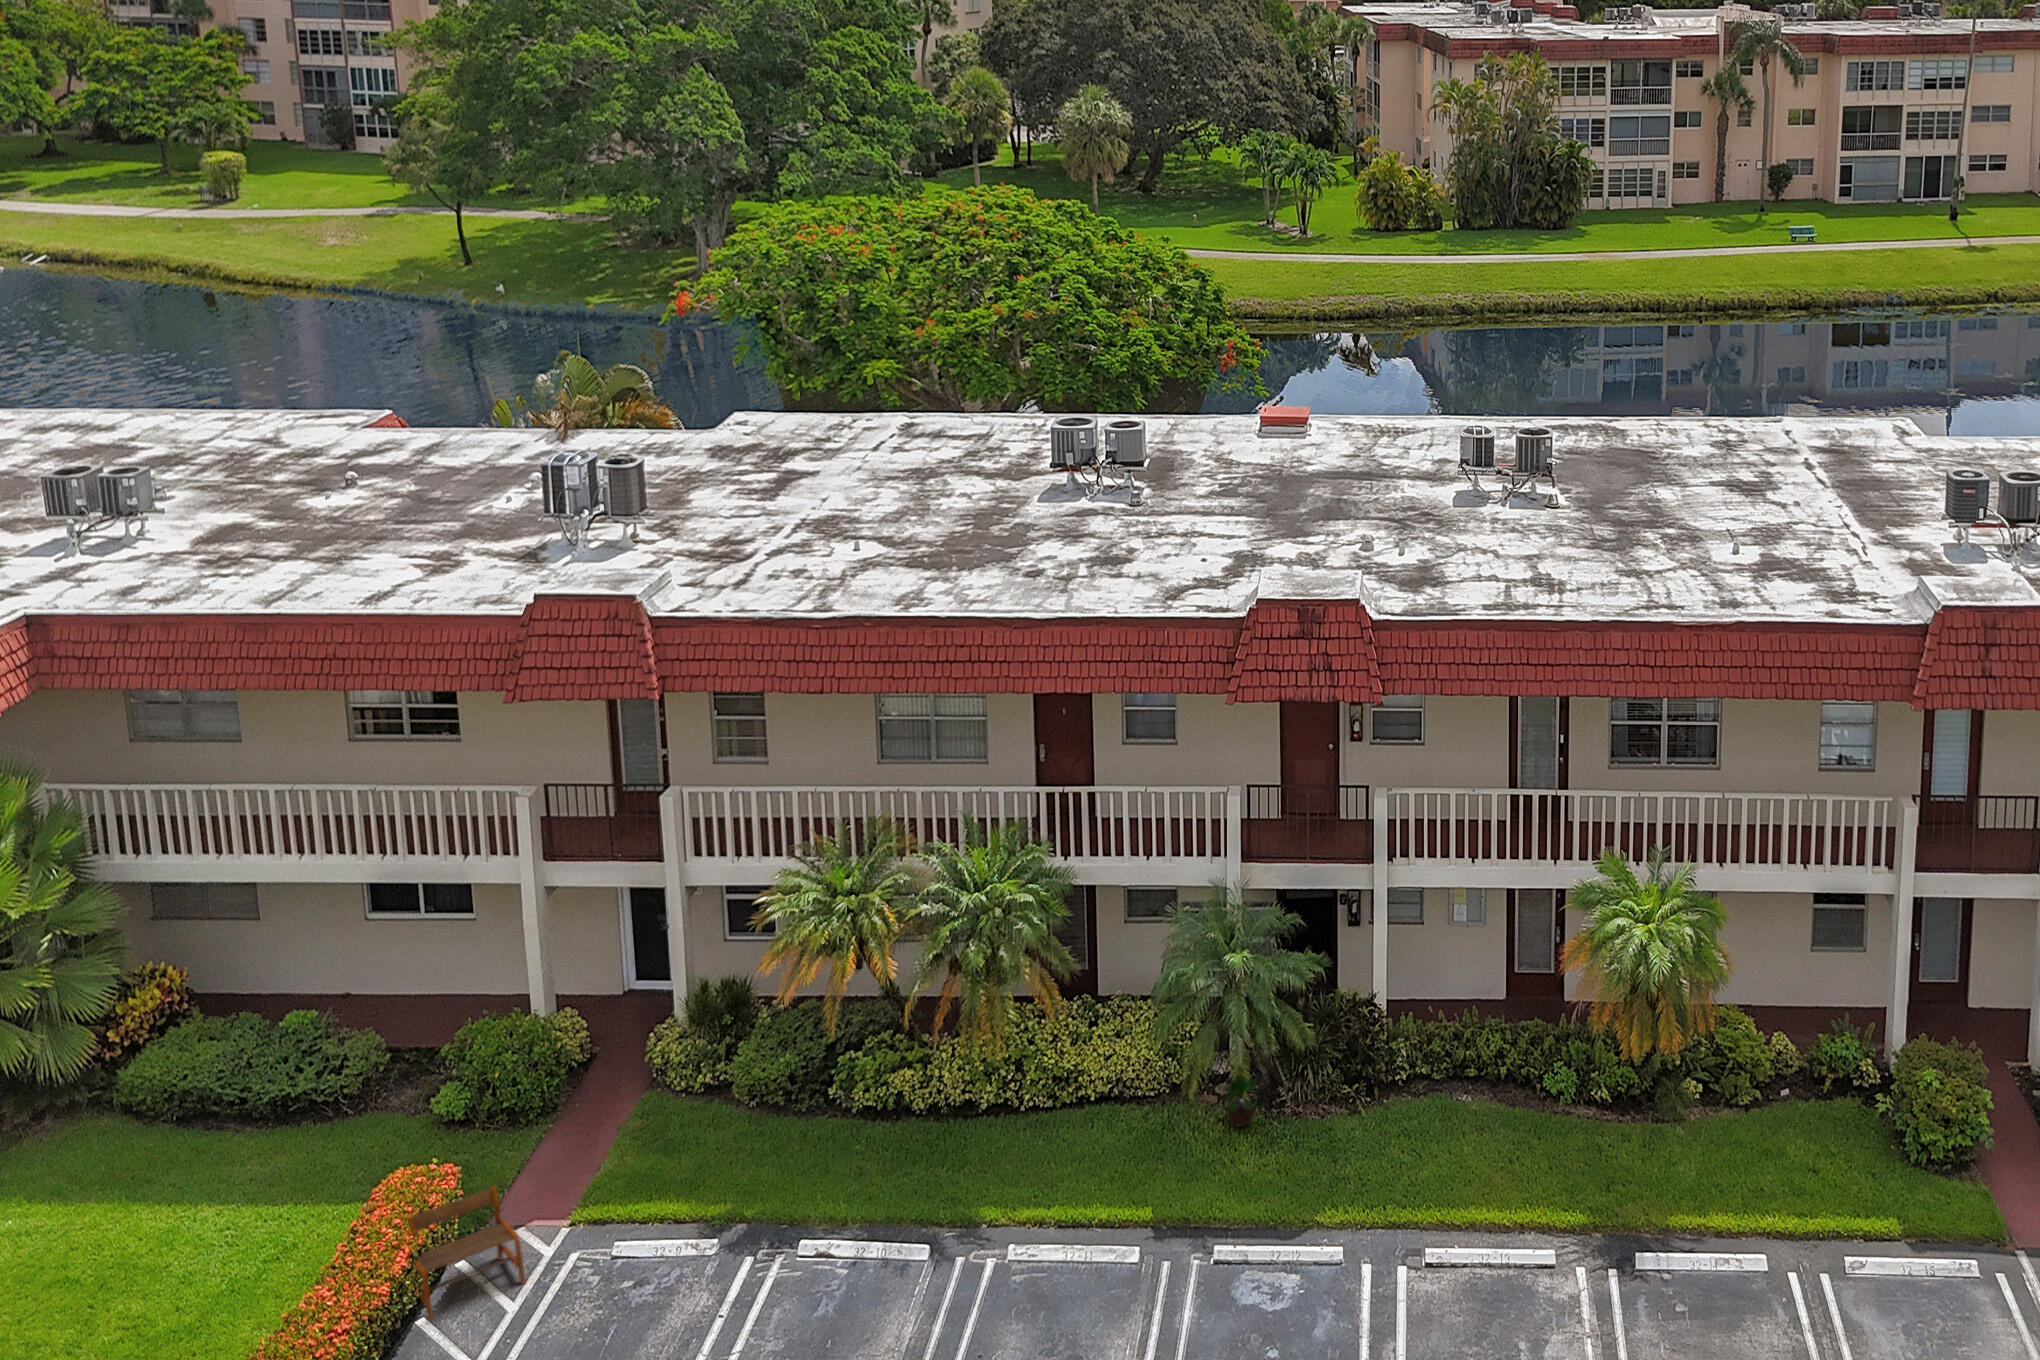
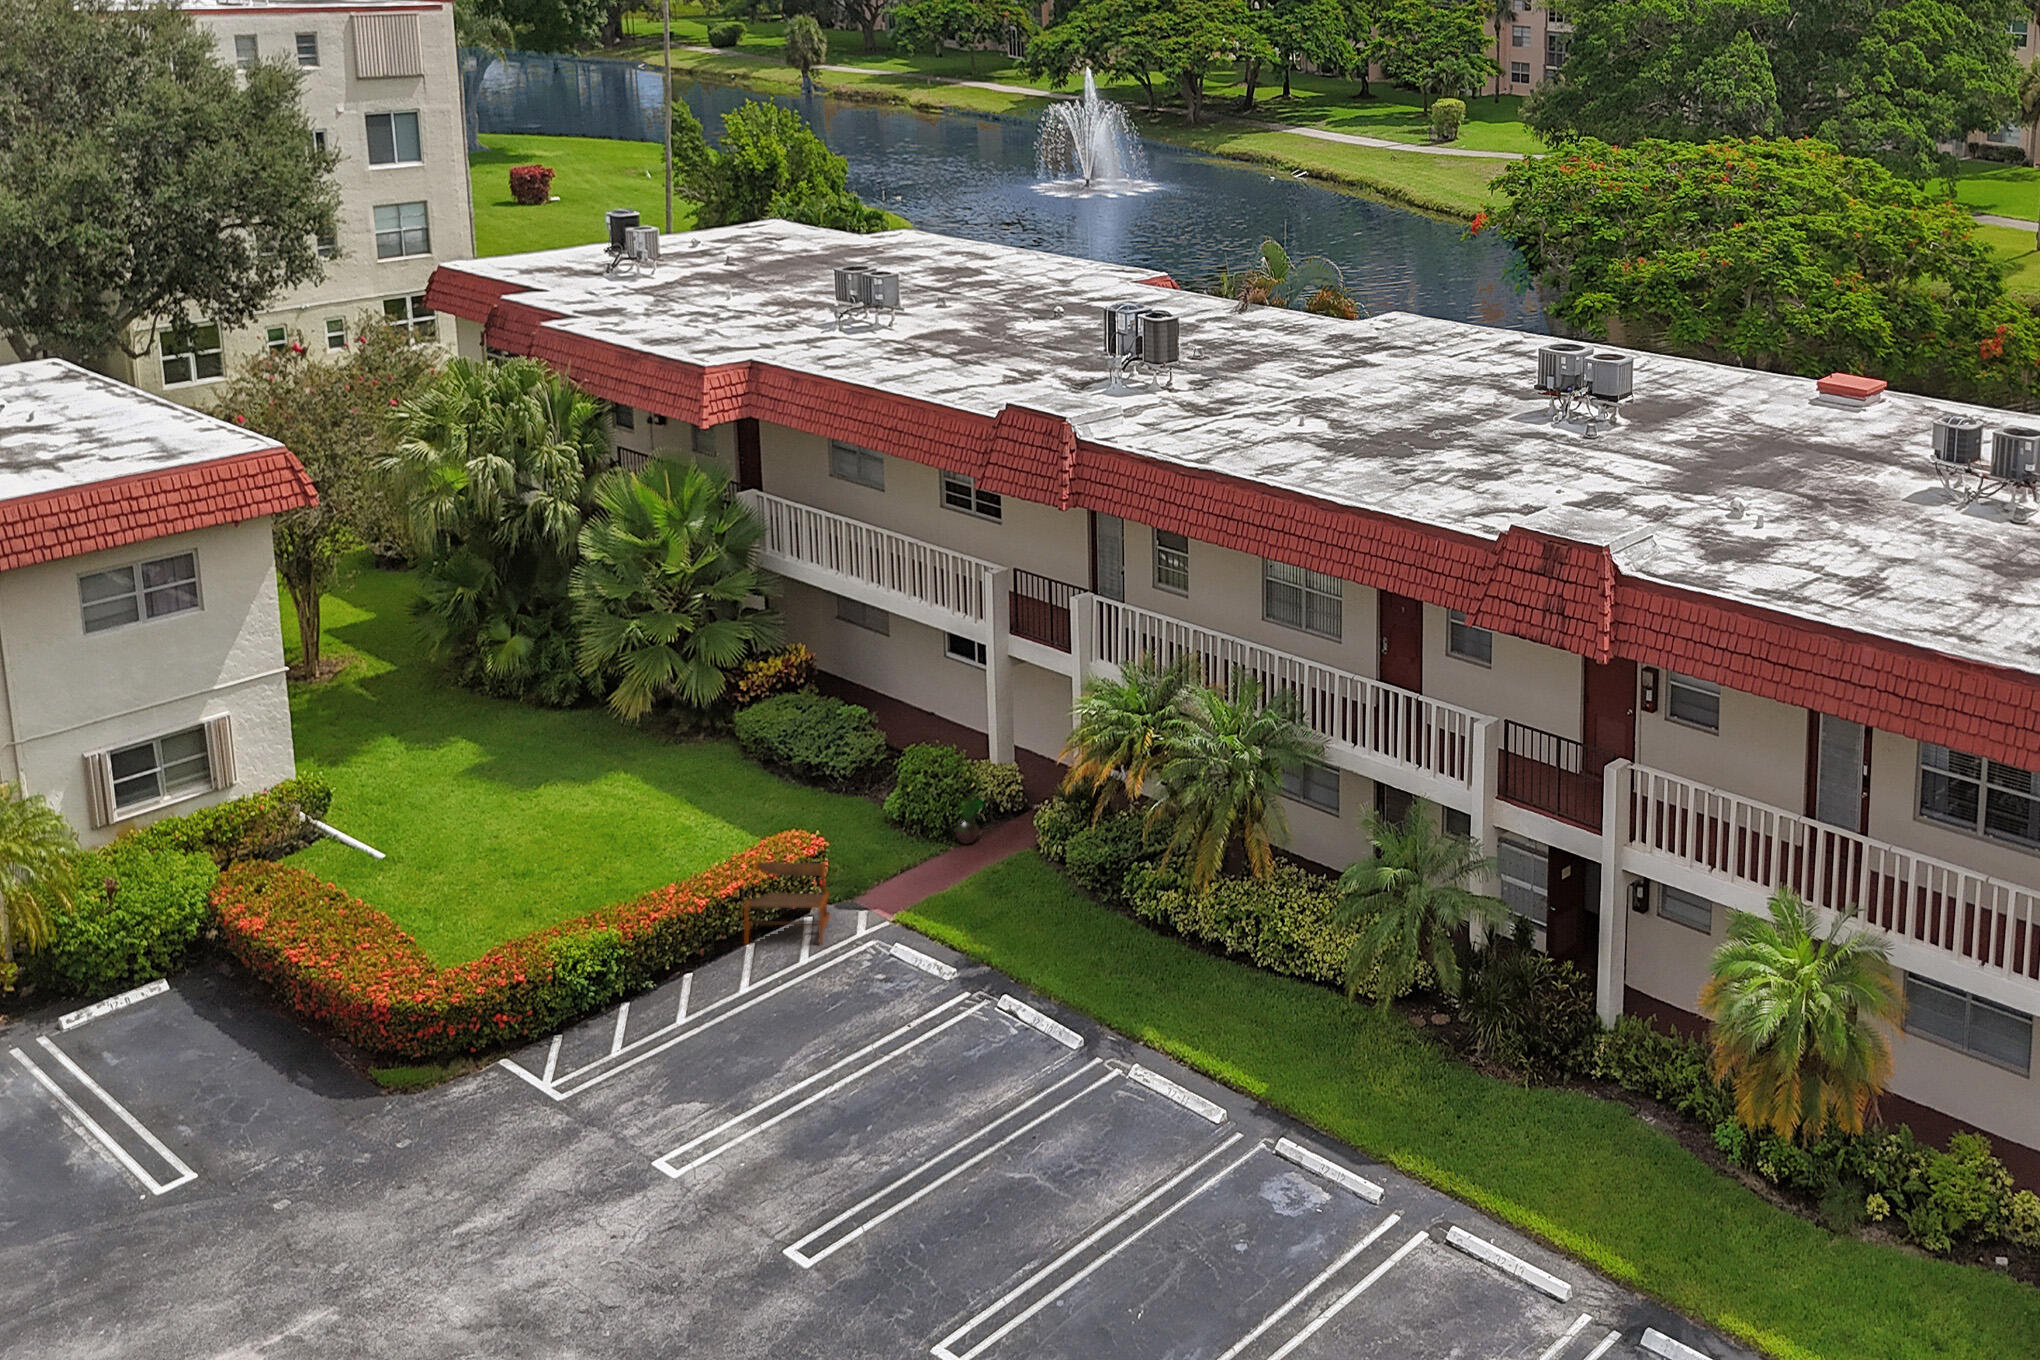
potted tree: present [1222,1075,1255,1127] -> present [955,800,983,843]

